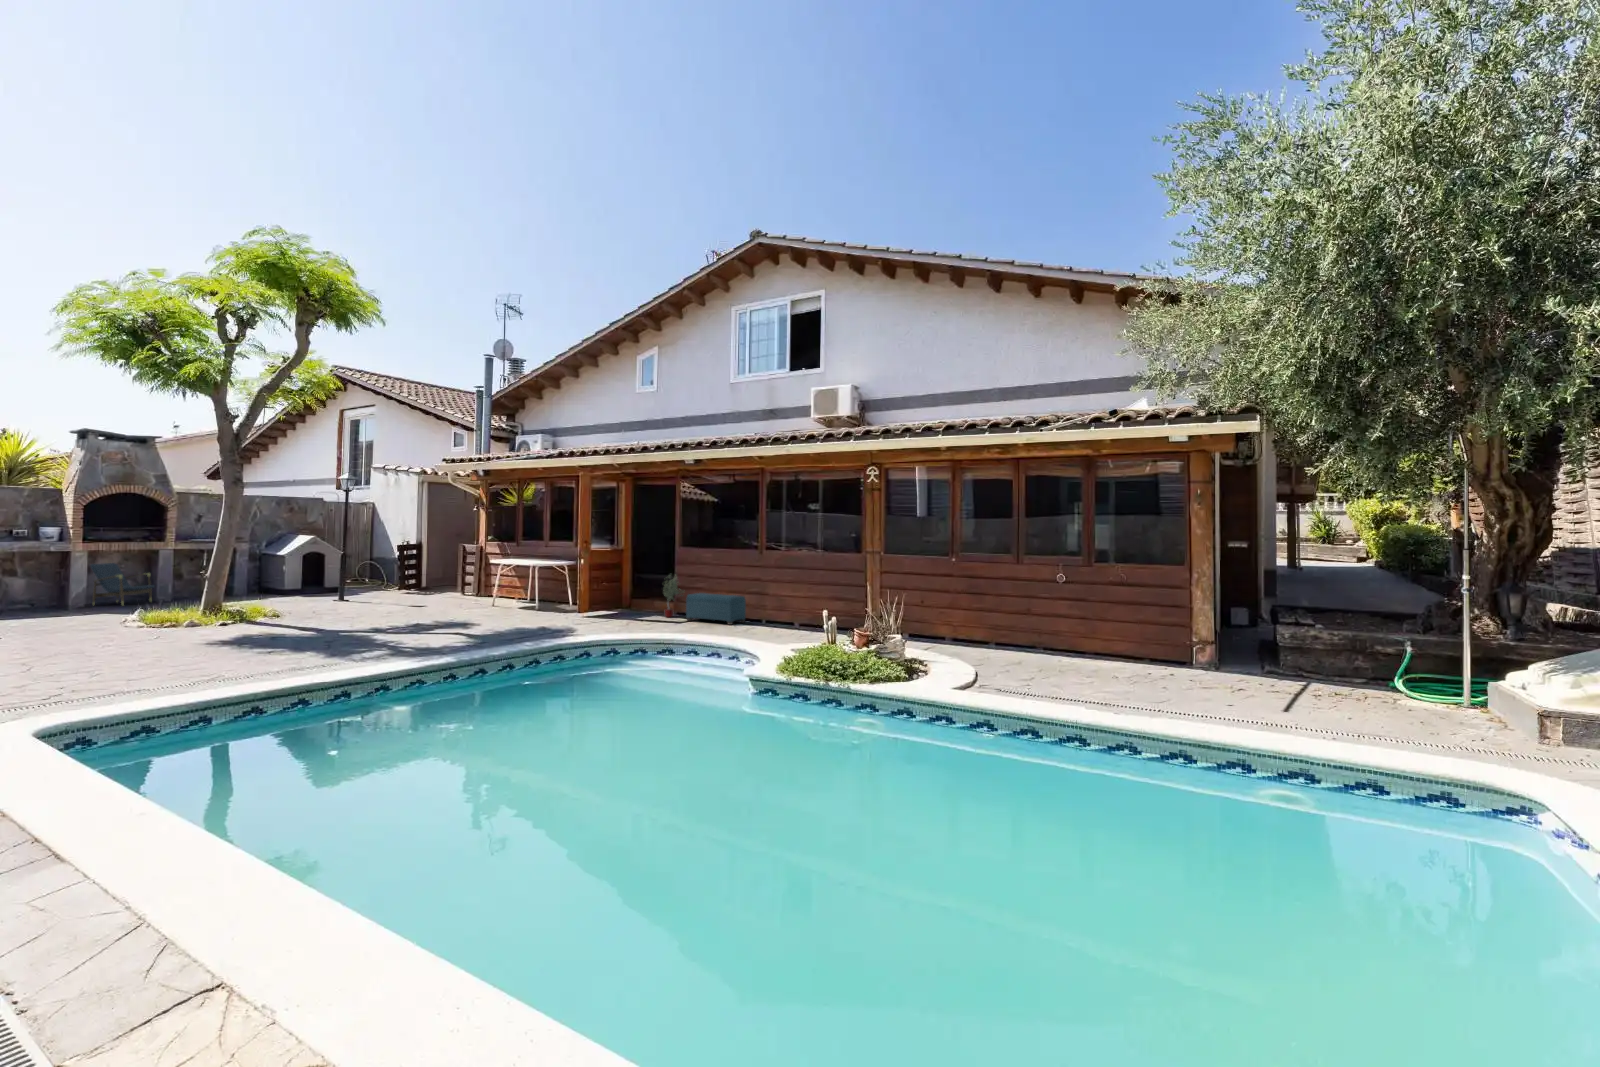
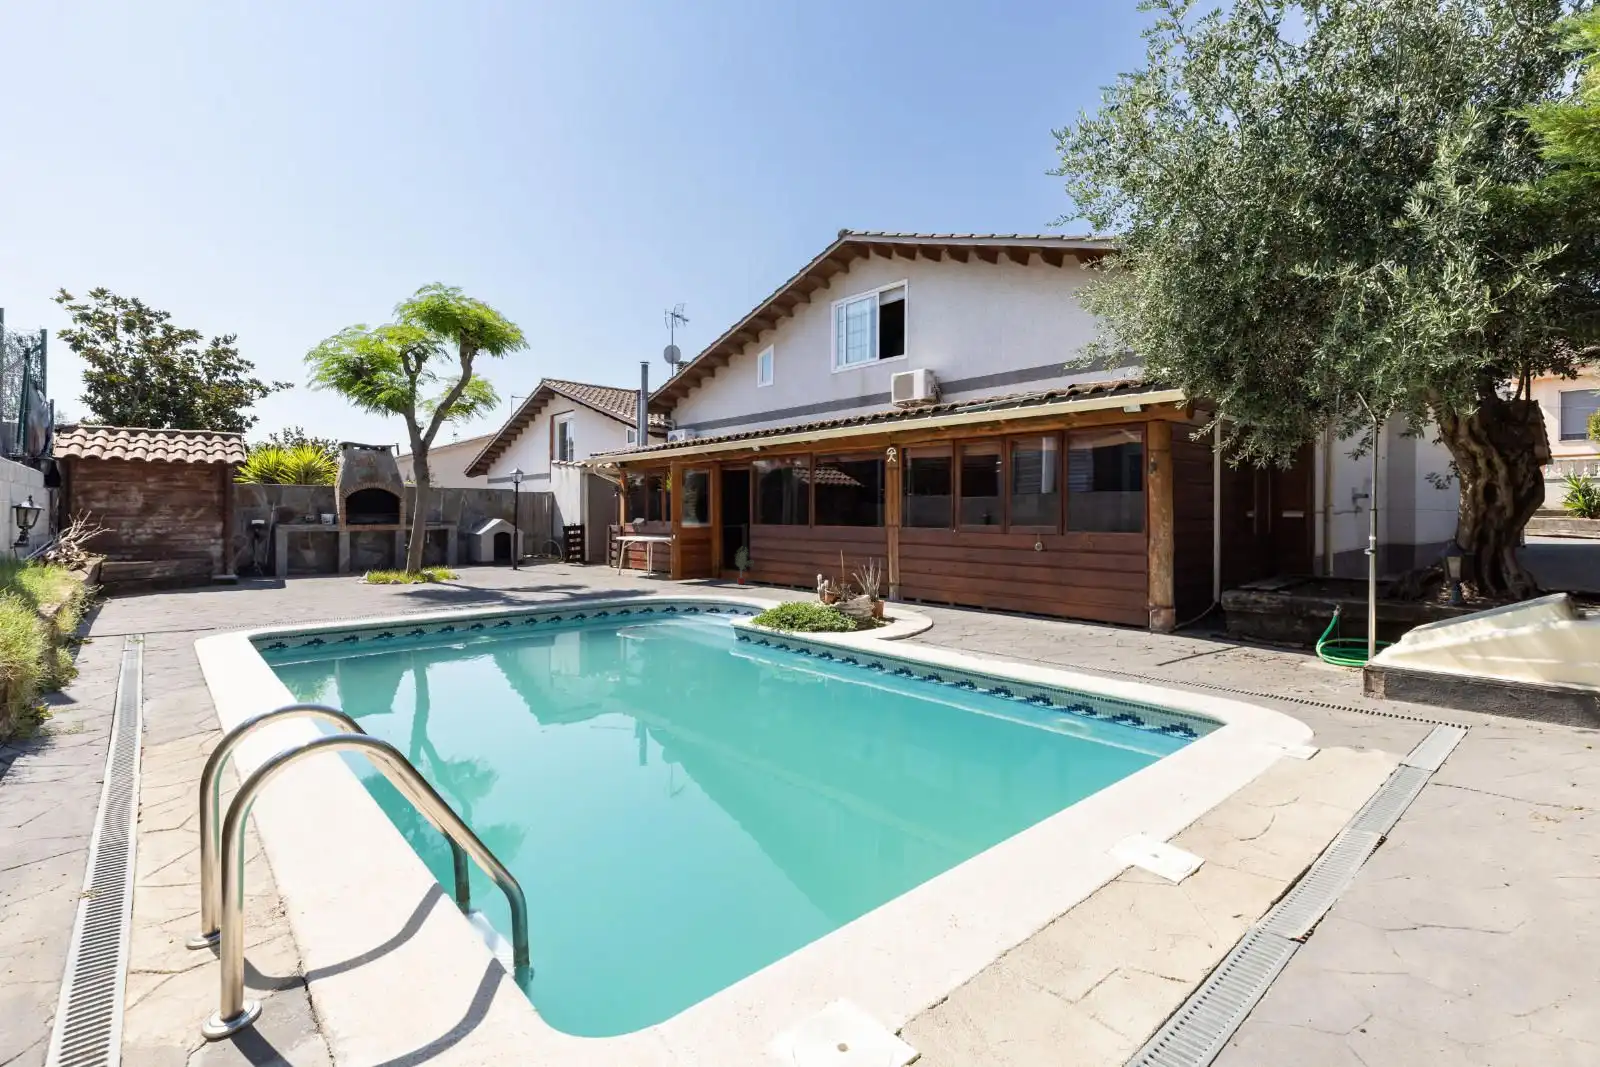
lounge chair: present [91,563,155,605] -> none [351,540,392,572]
bench: present [686,593,746,625] -> none [750,563,798,591]

